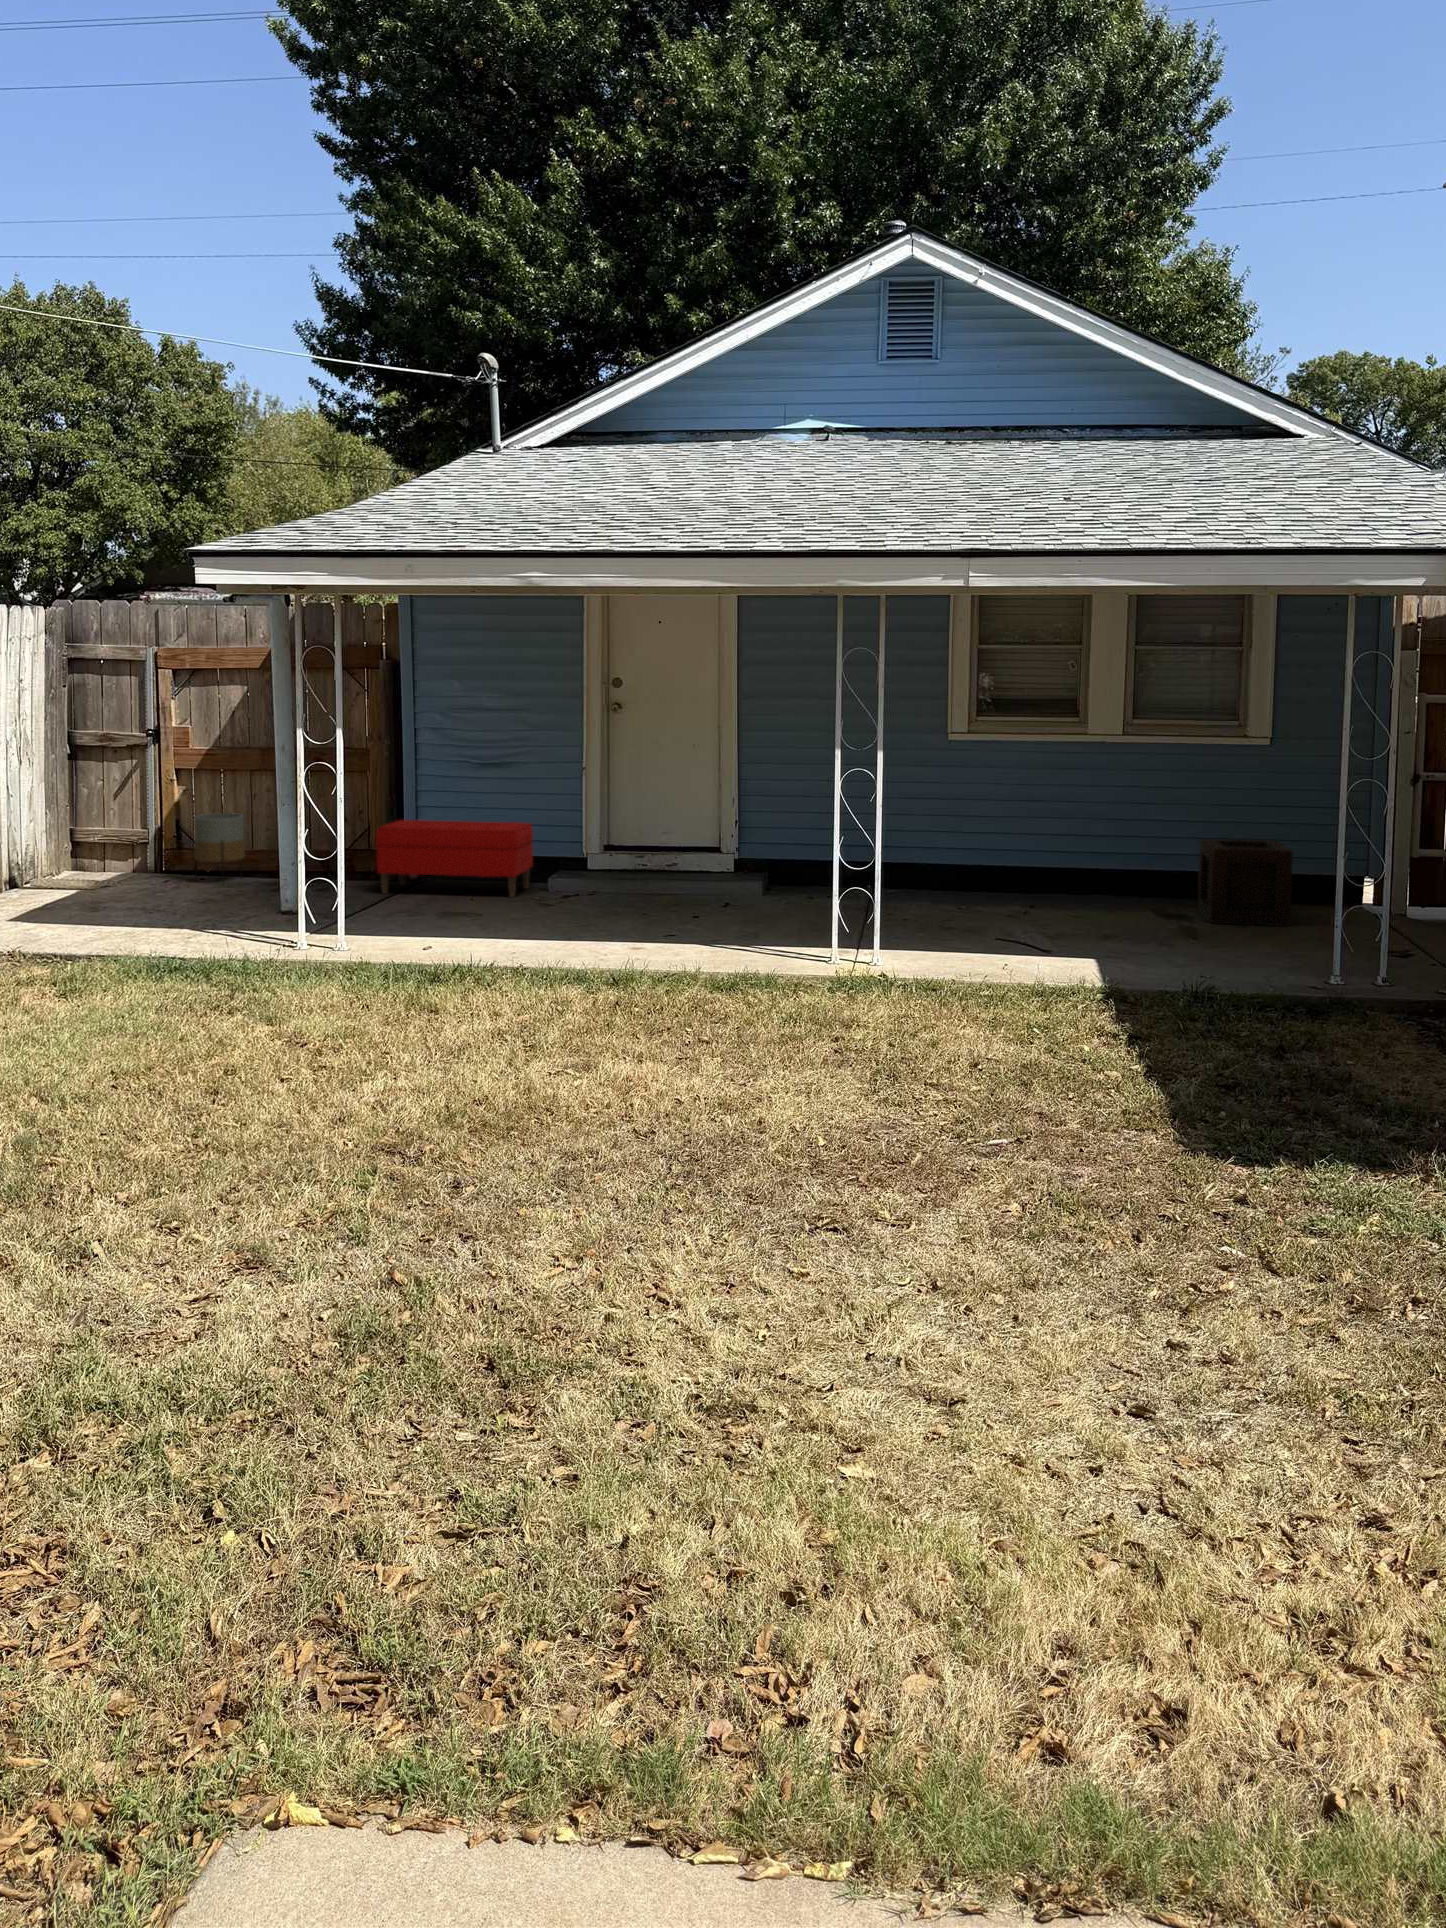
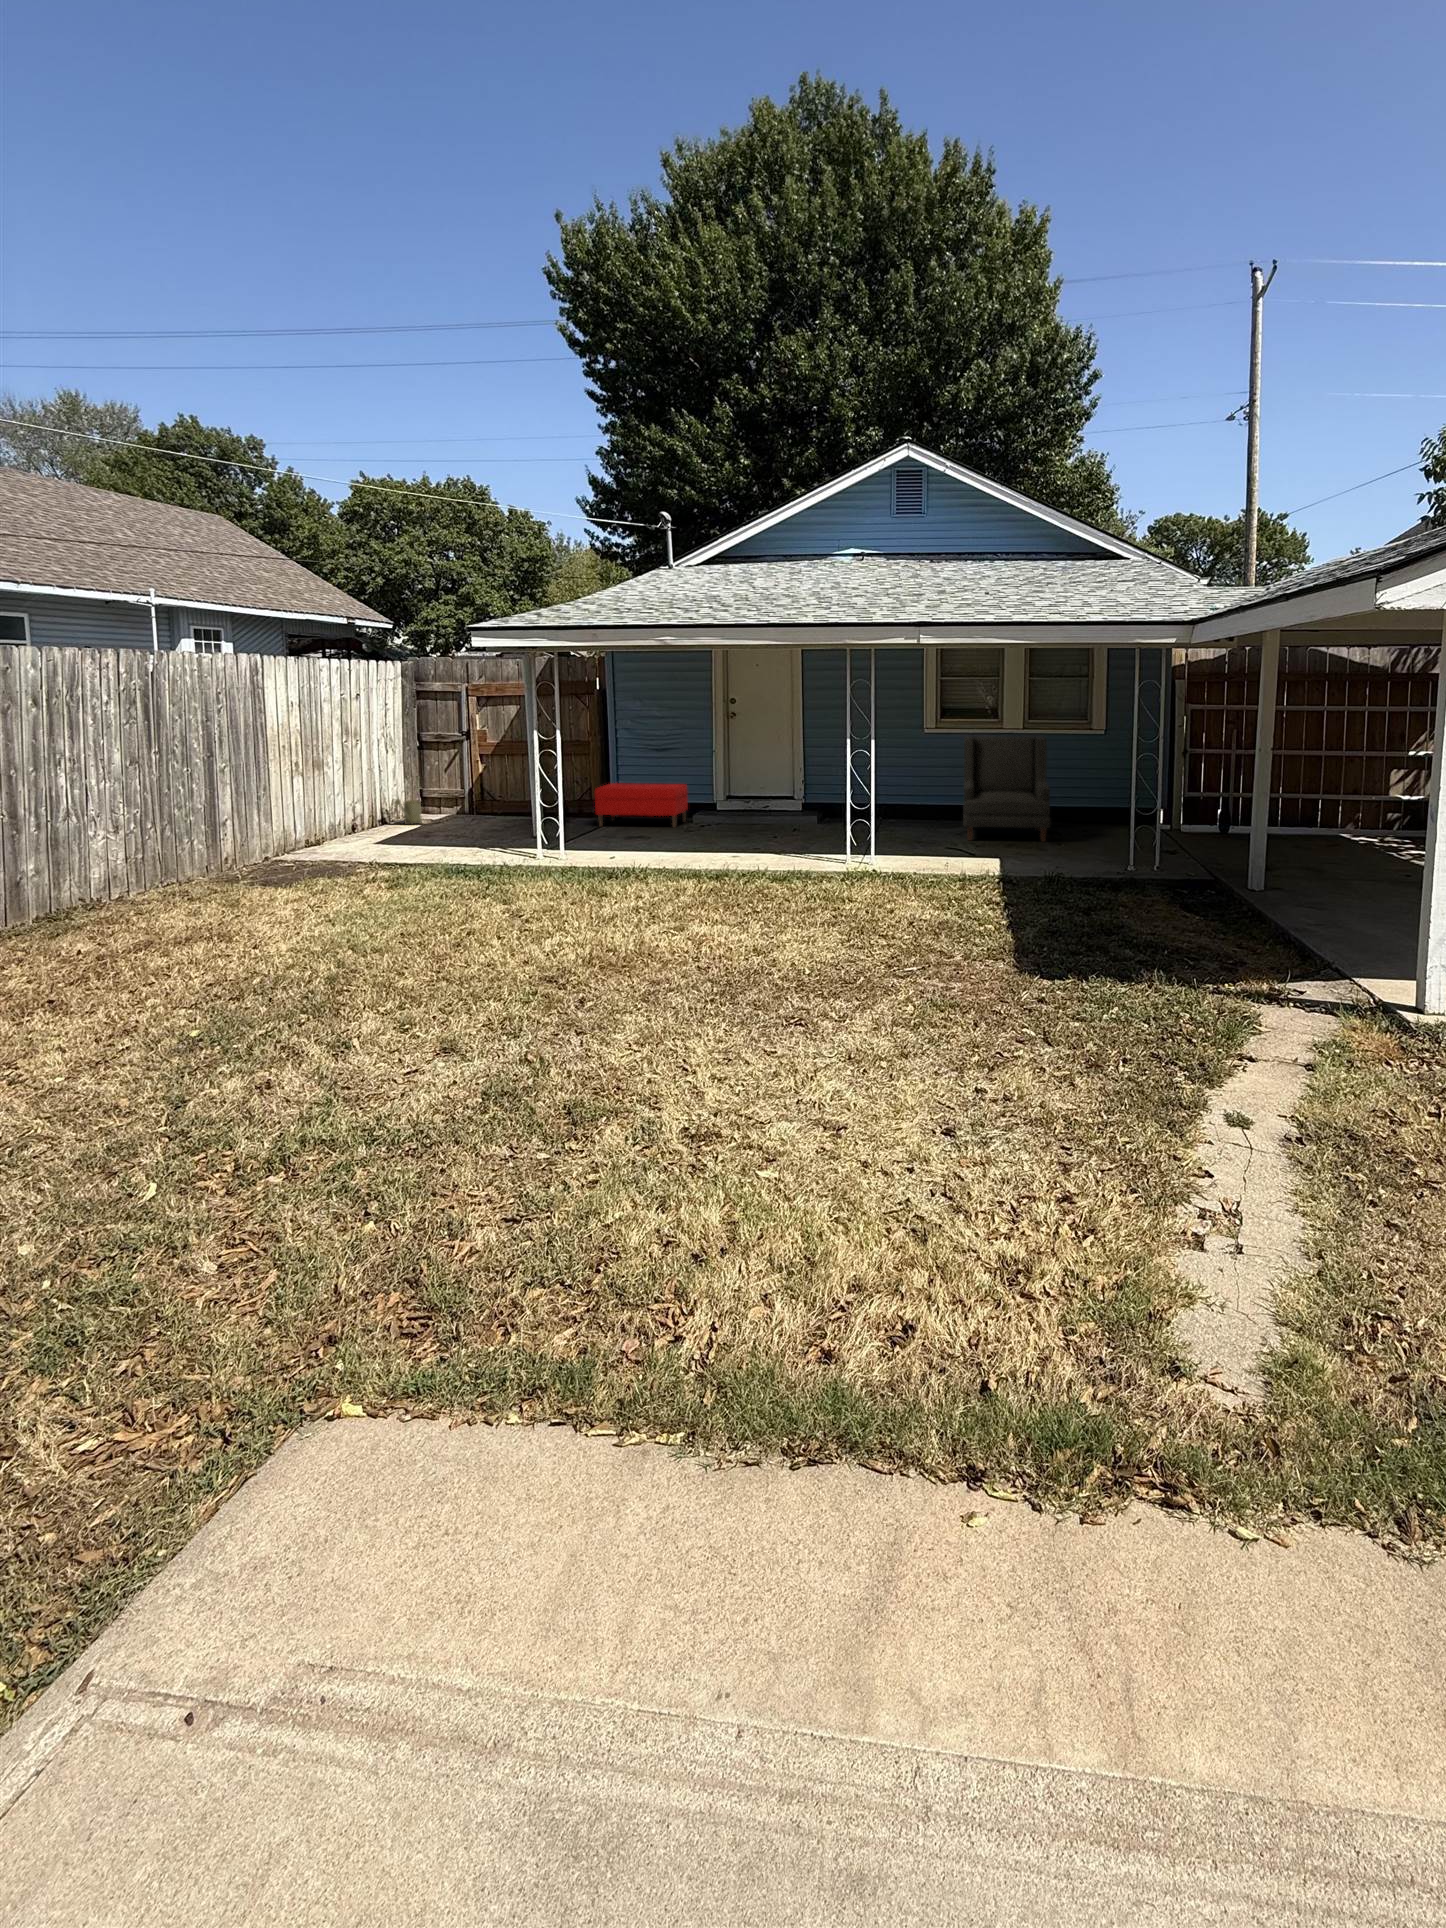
chair: none [1013,749,1170,933] -> present [963,736,1051,842]
planter: present [194,813,245,871] -> none [490,781,521,823]
watering can: none [30,830,74,884] -> present [394,799,422,825]
wooden crate: present [1198,839,1293,926] -> none [1071,786,1123,836]

